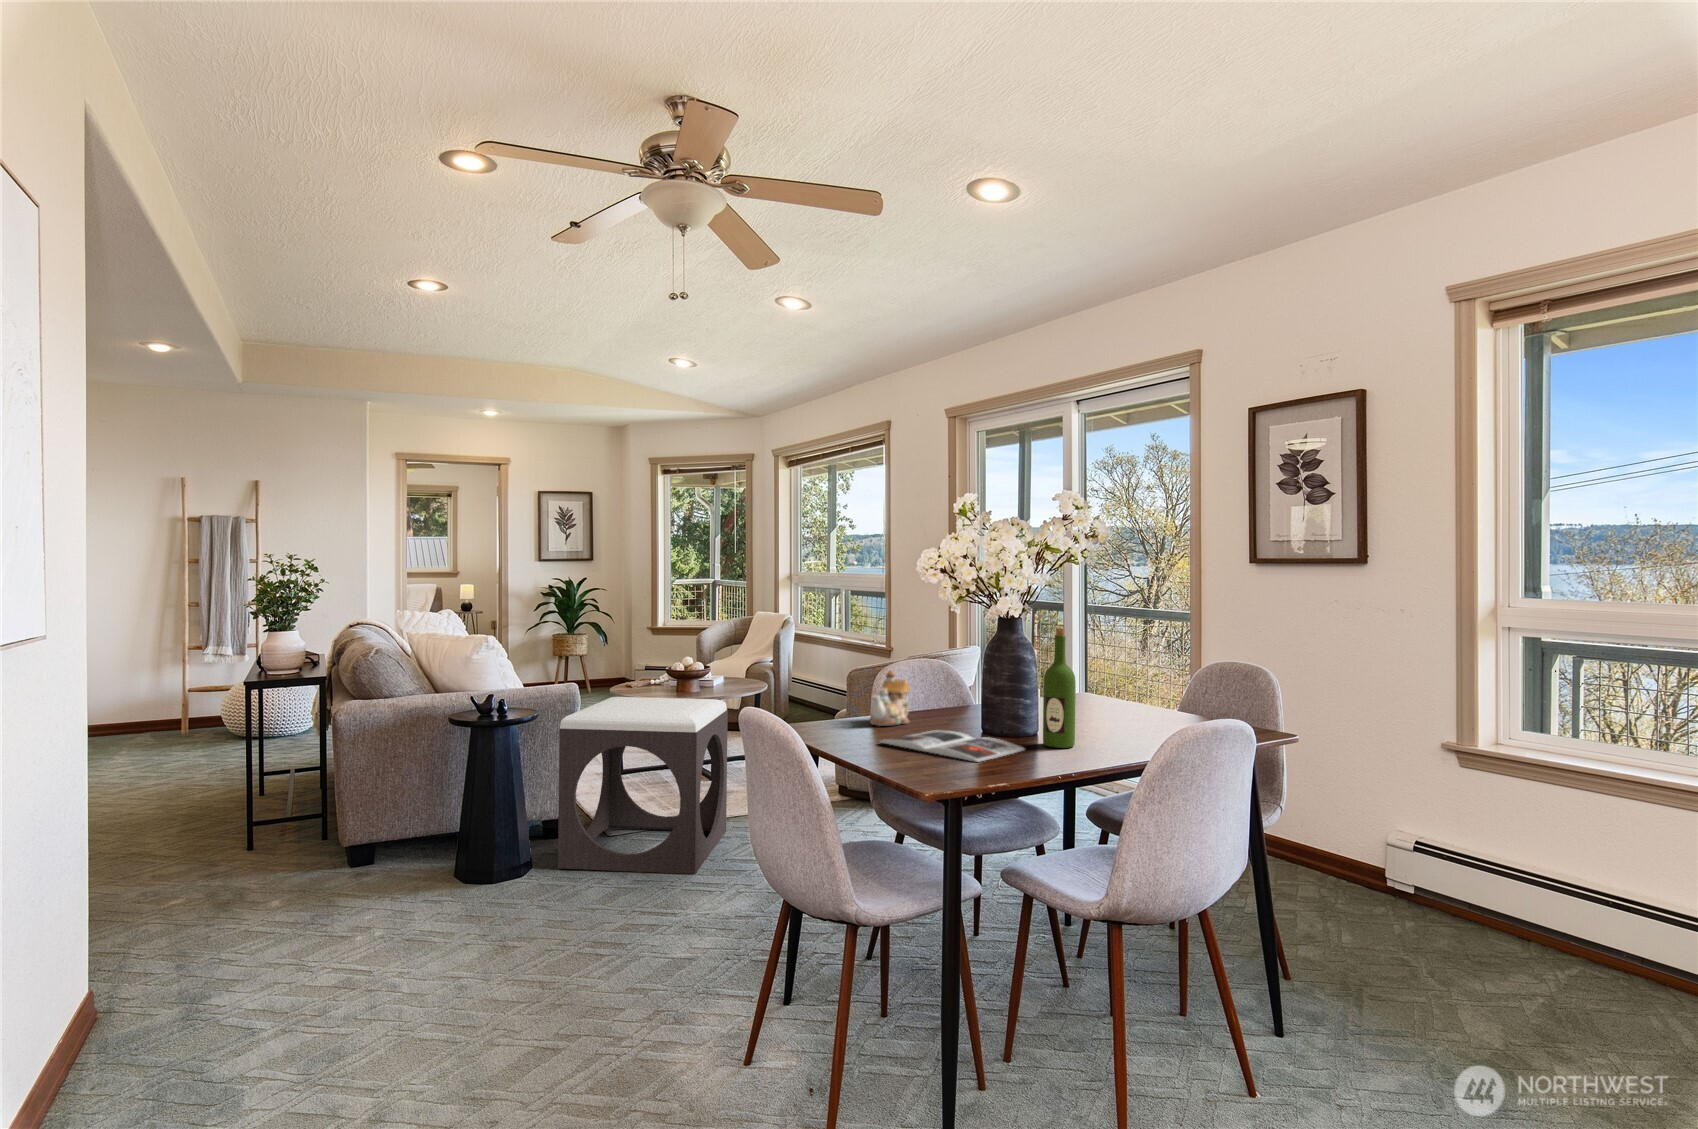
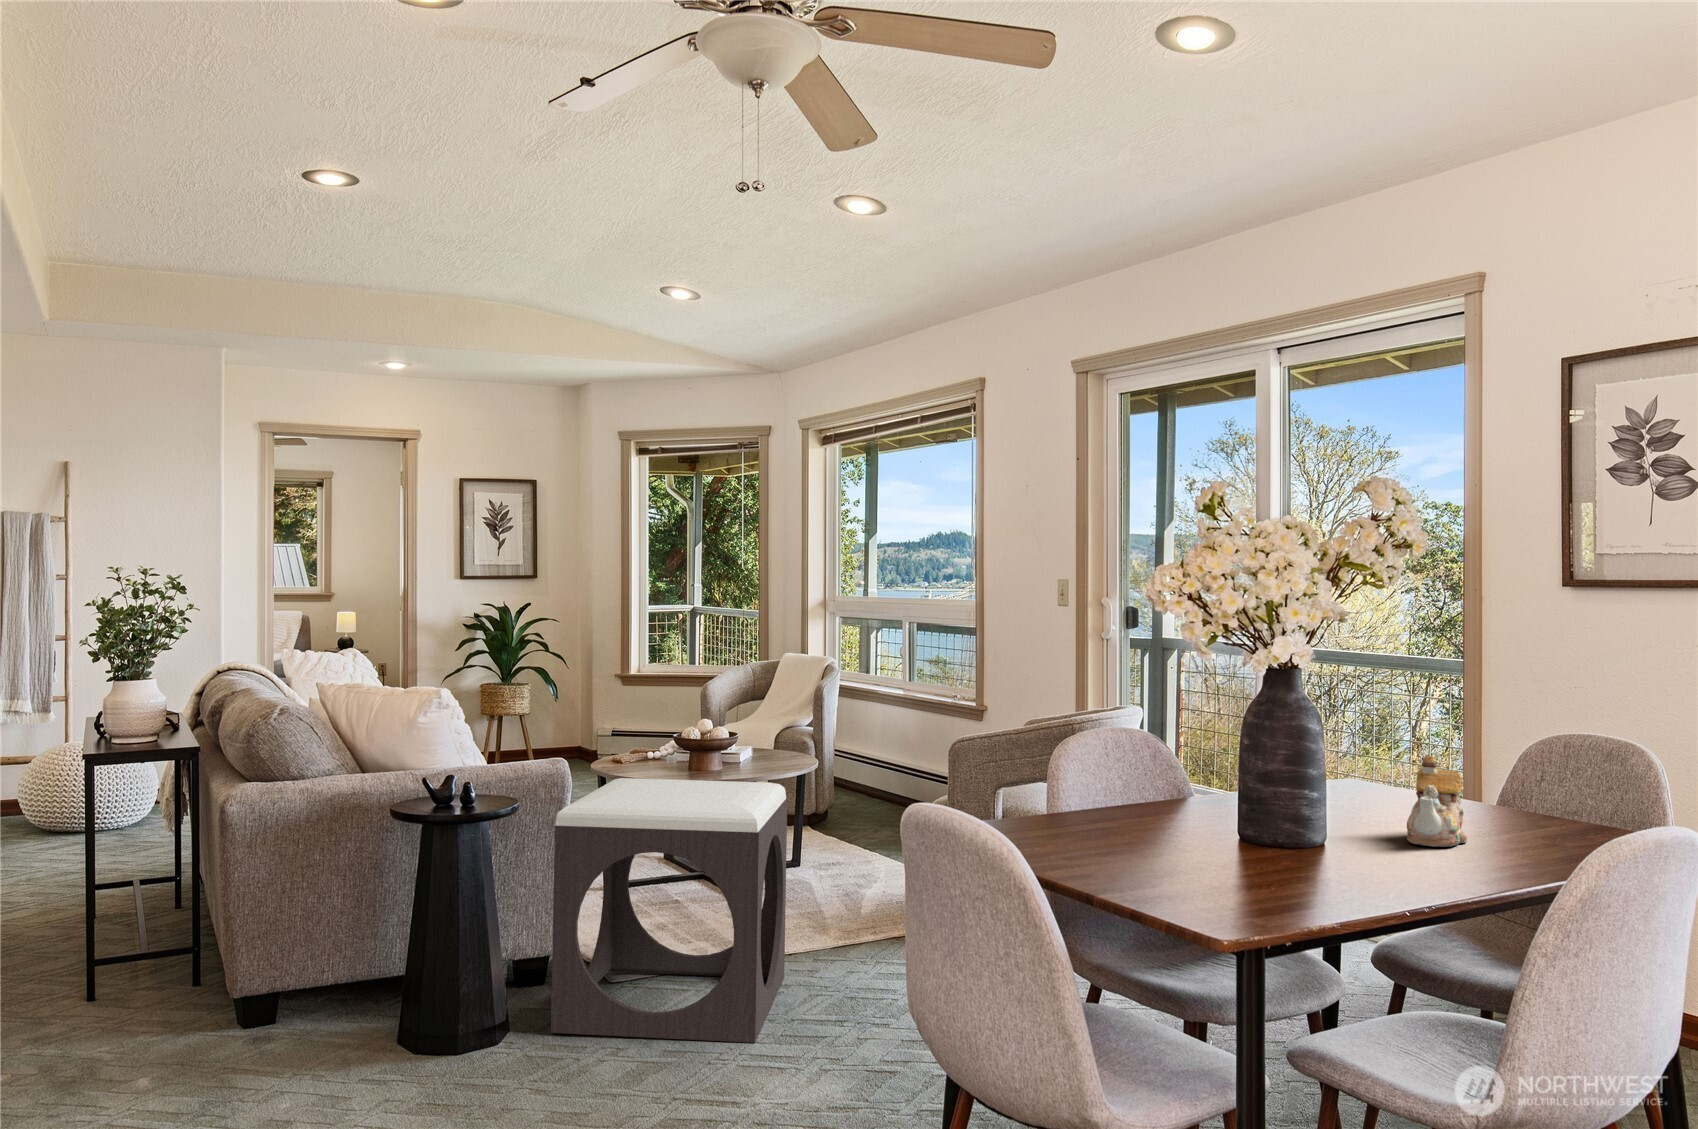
wine bottle: present [1043,628,1076,748] -> none [1344,683,1395,863]
teapot: present [871,671,910,726] -> present [1407,756,1467,847]
magazine: present [880,730,1024,762] -> none [1094,835,1324,885]

